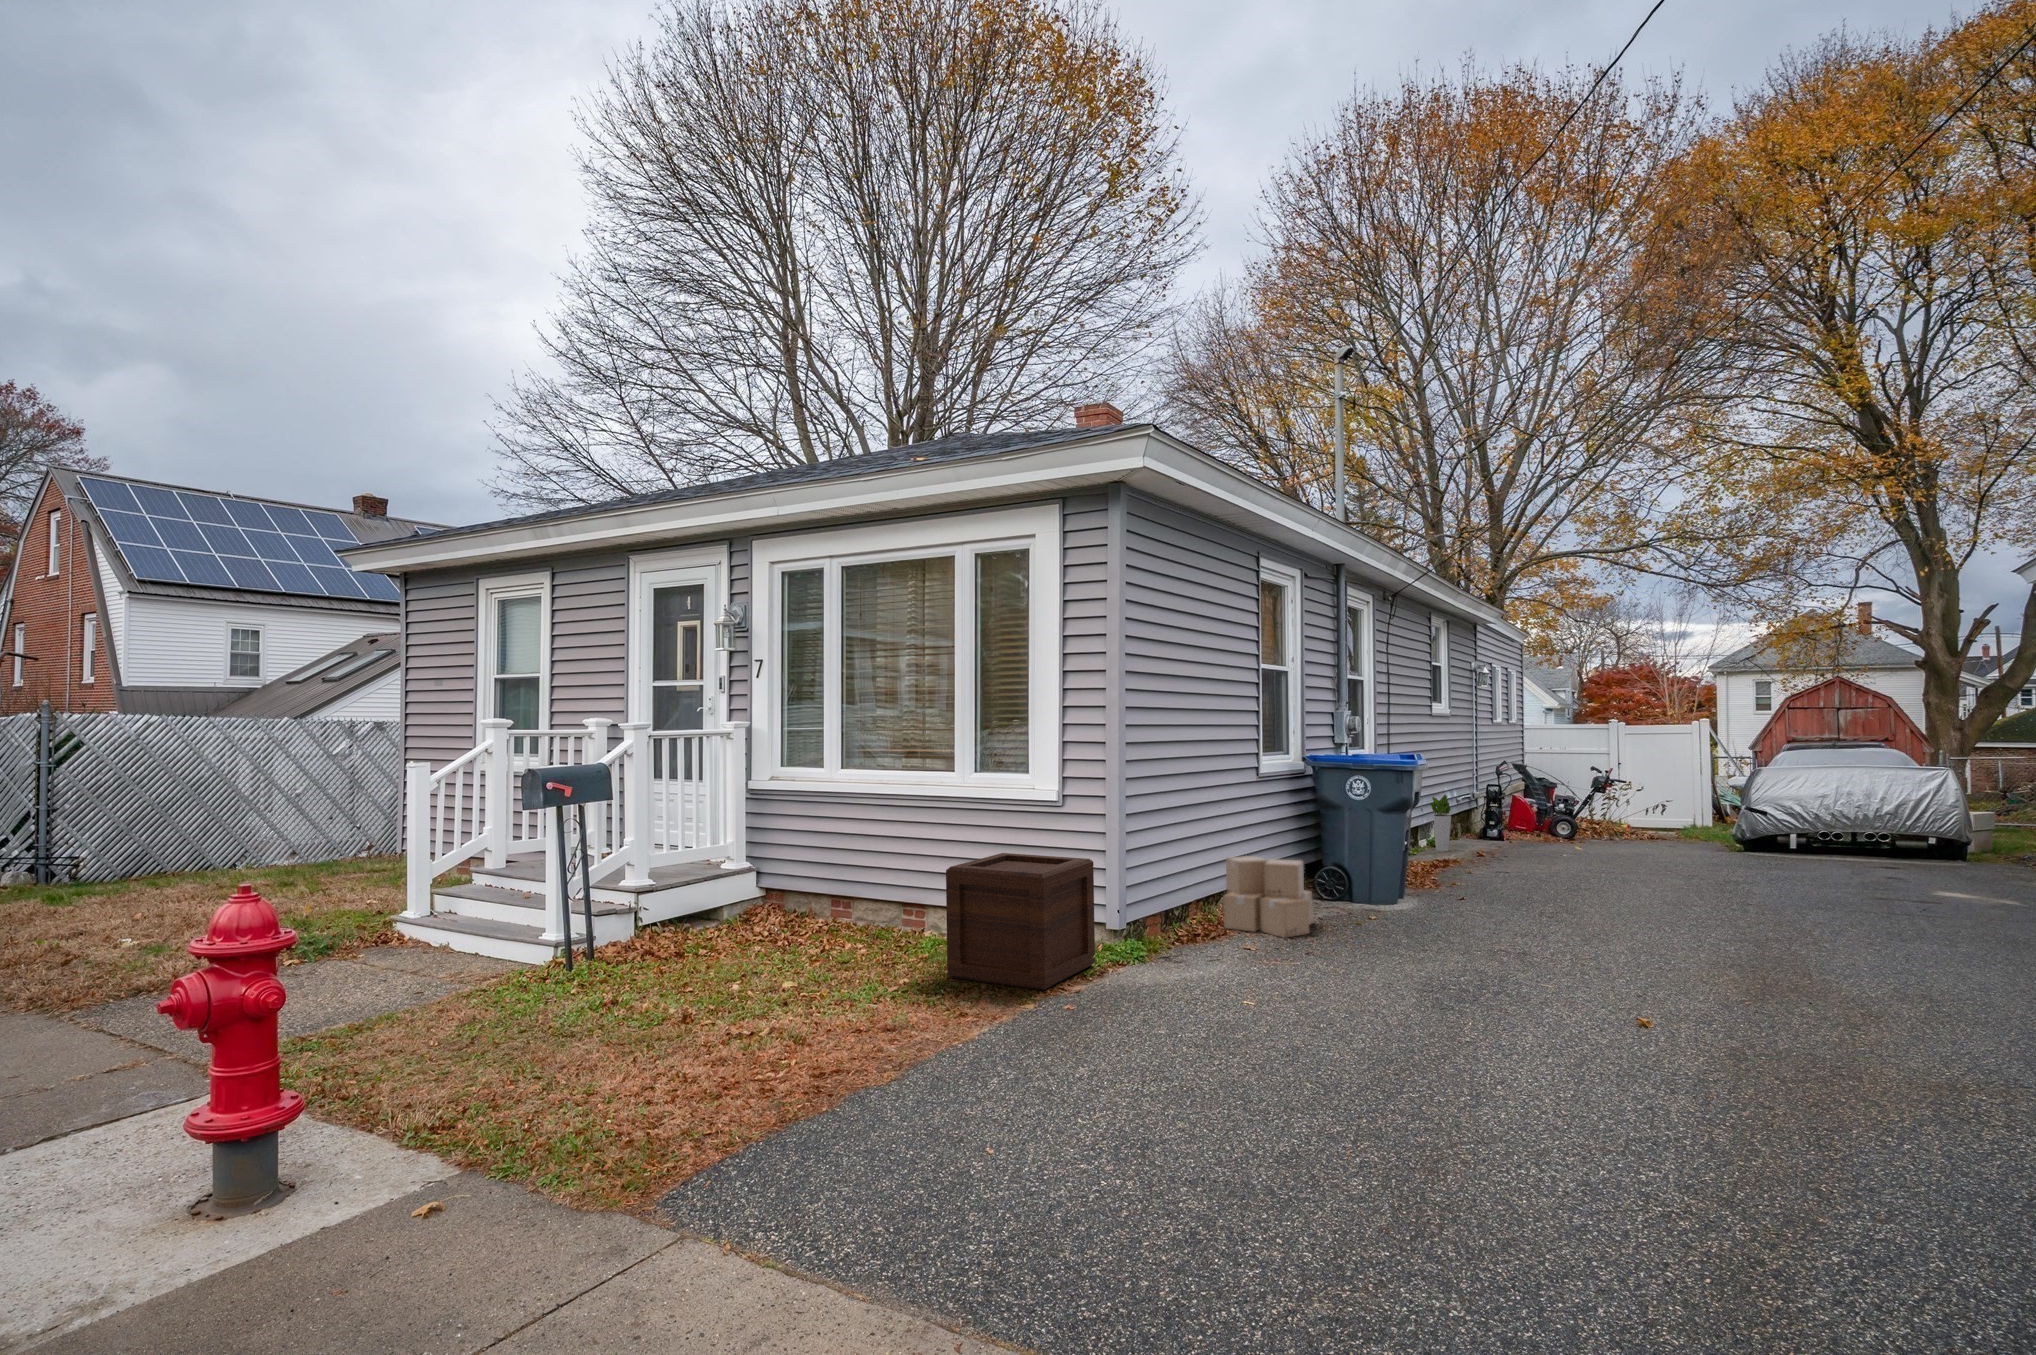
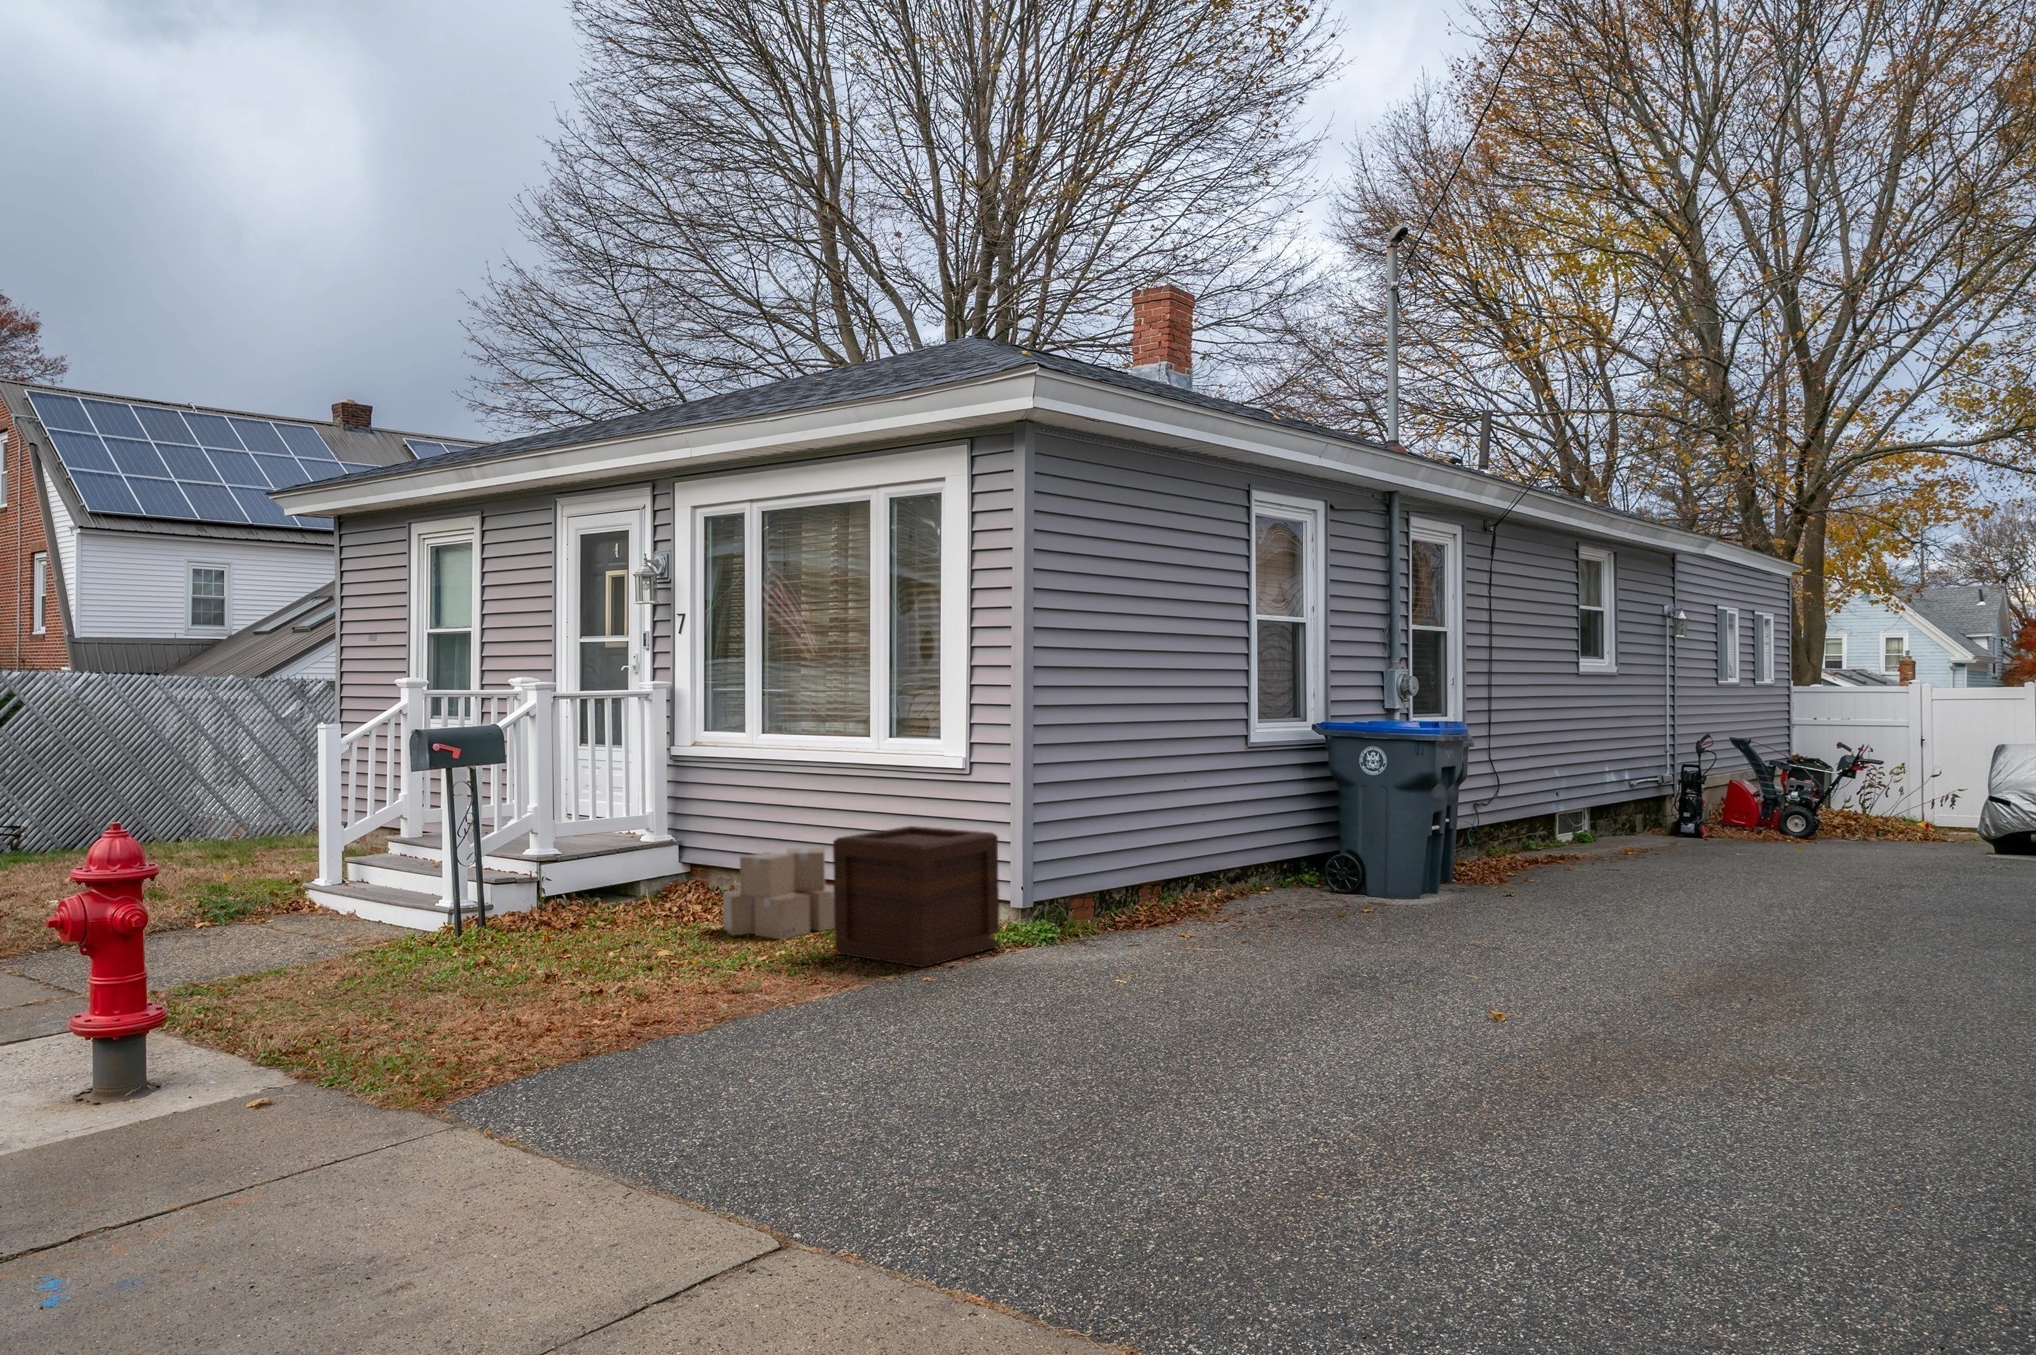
planter: present [1430,794,1451,851] -> none [1568,774,1598,847]
cardboard box: present [1223,856,1313,938] -> present [723,848,835,939]

